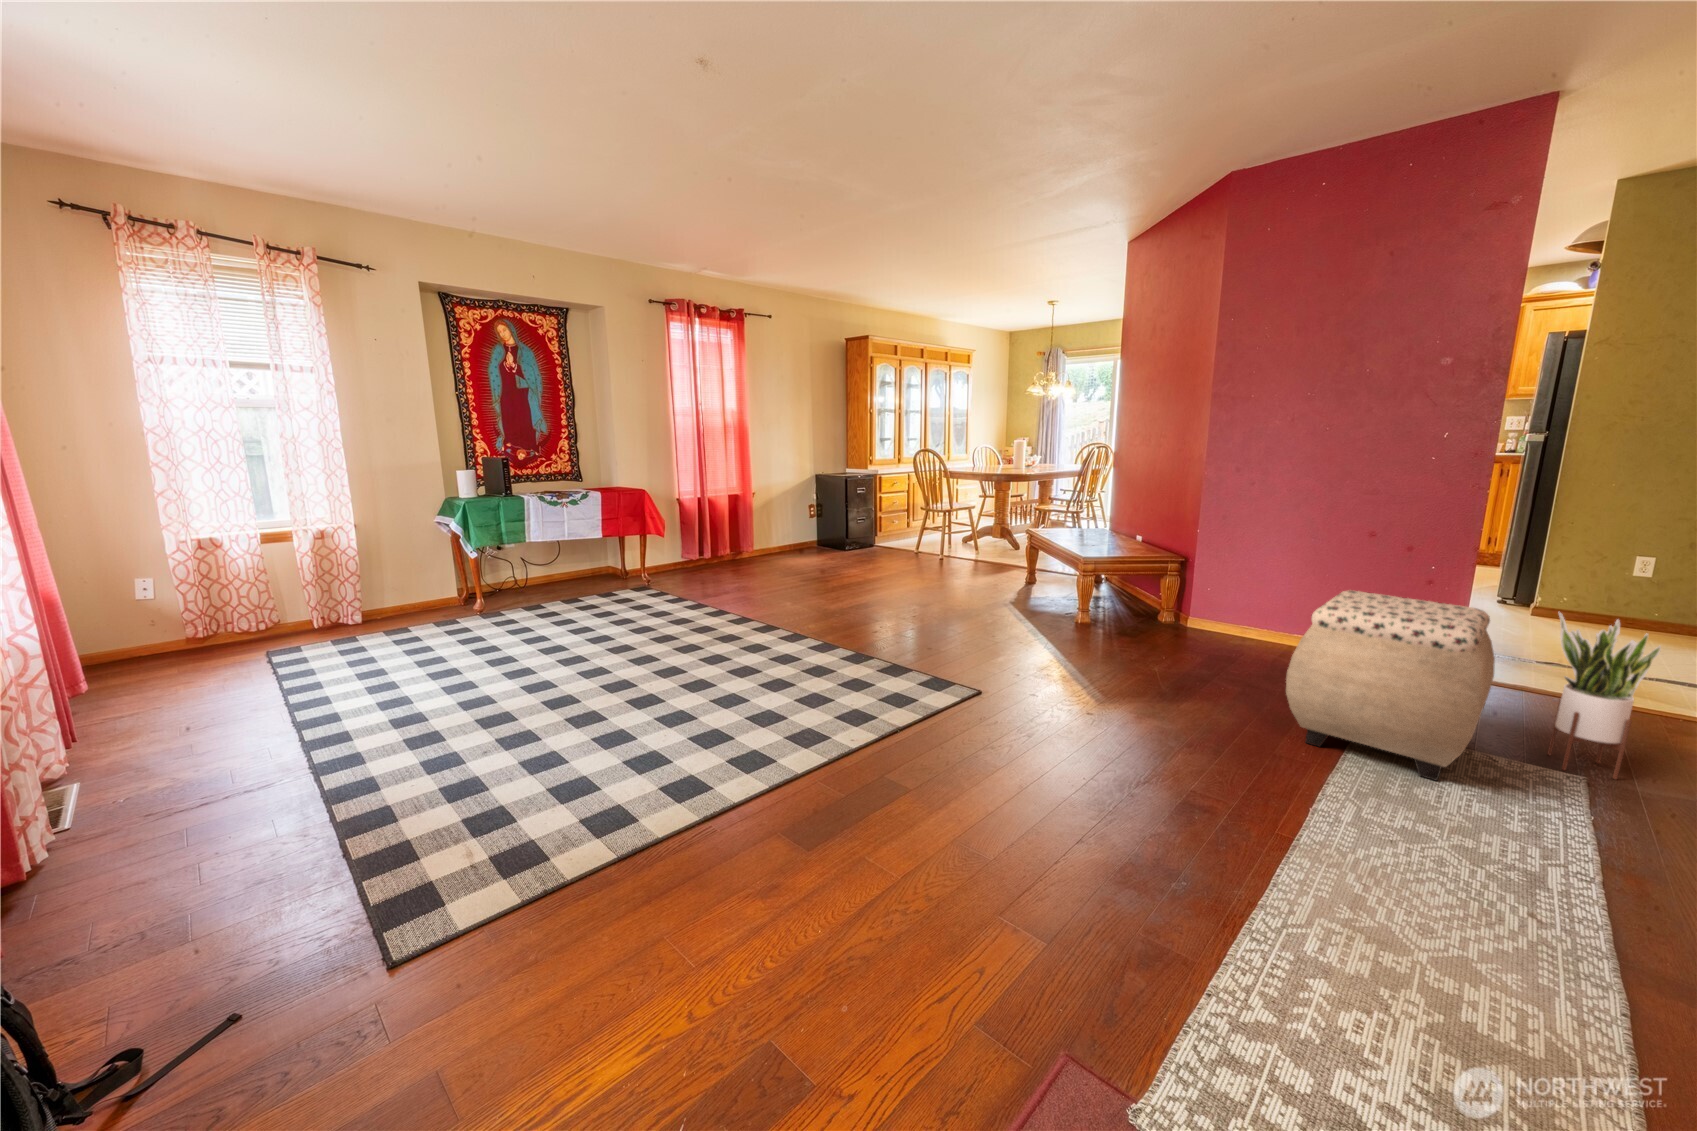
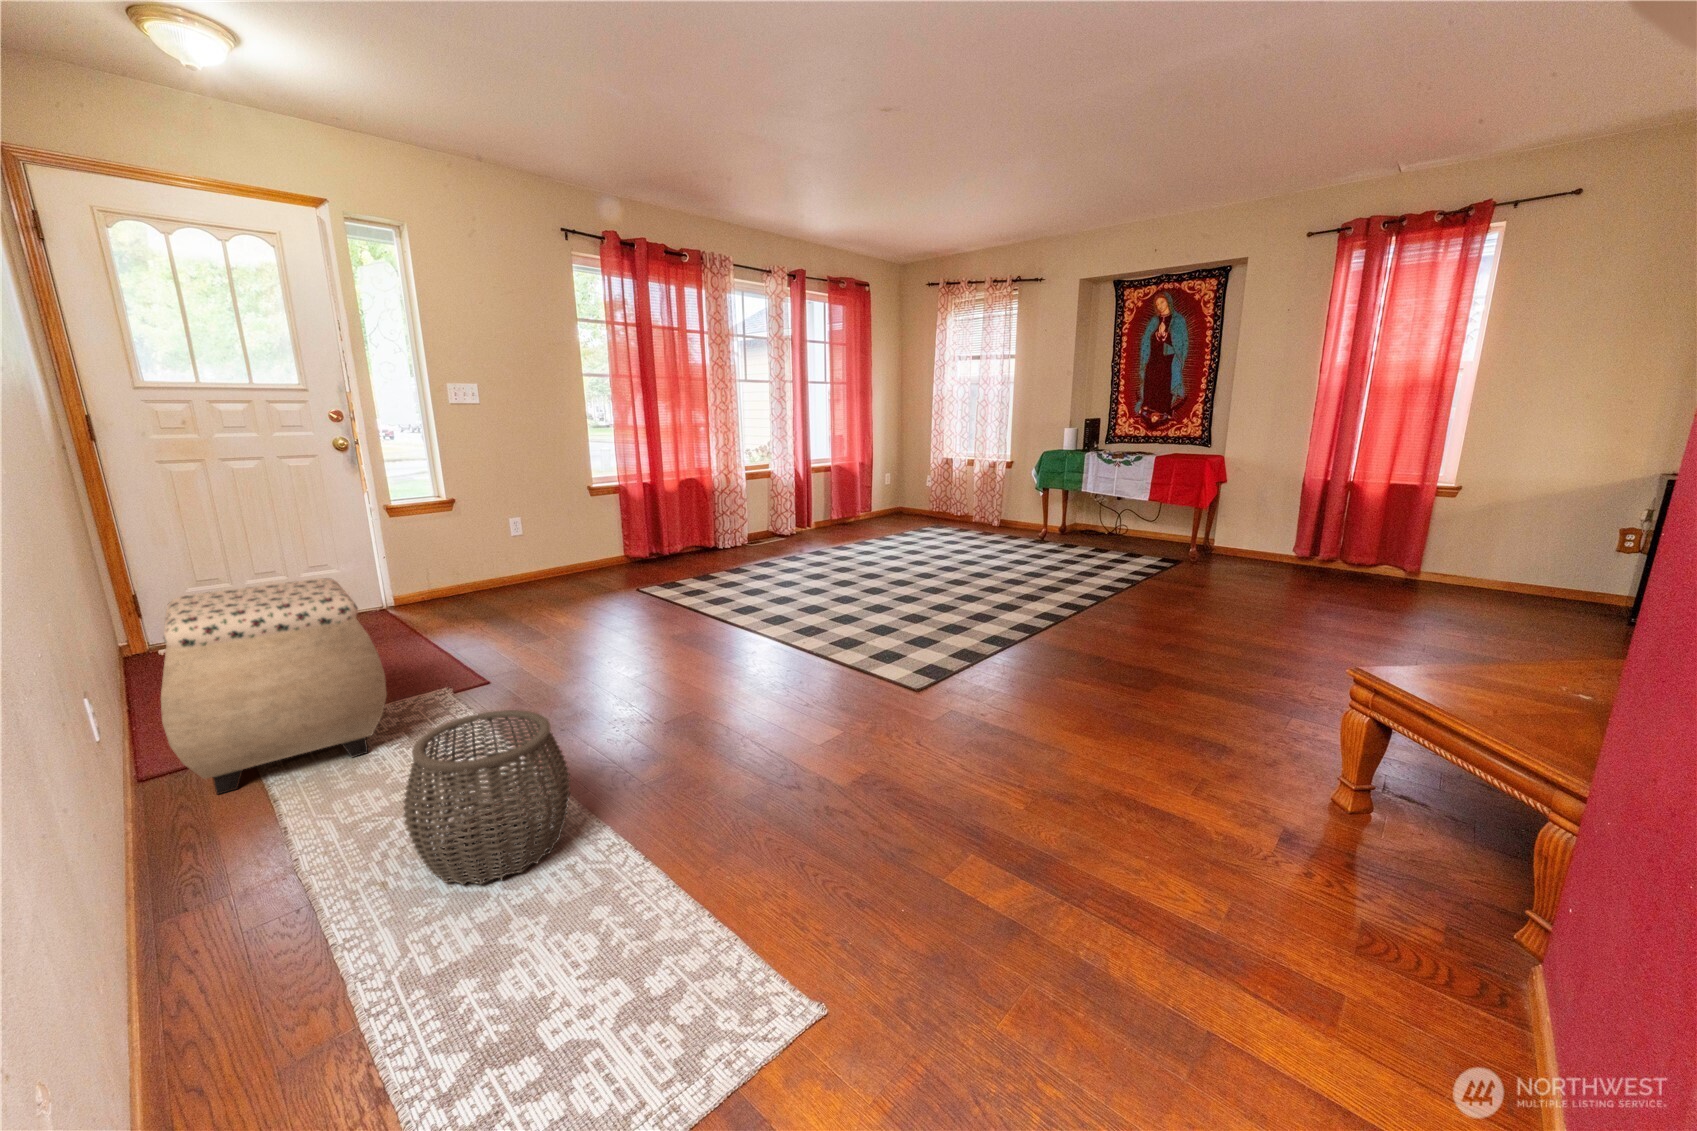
potted plant: present [1547,613,1661,779] -> none [383,558,463,694]
woven basket: none [1373,778,1605,984] -> present [403,710,570,885]

